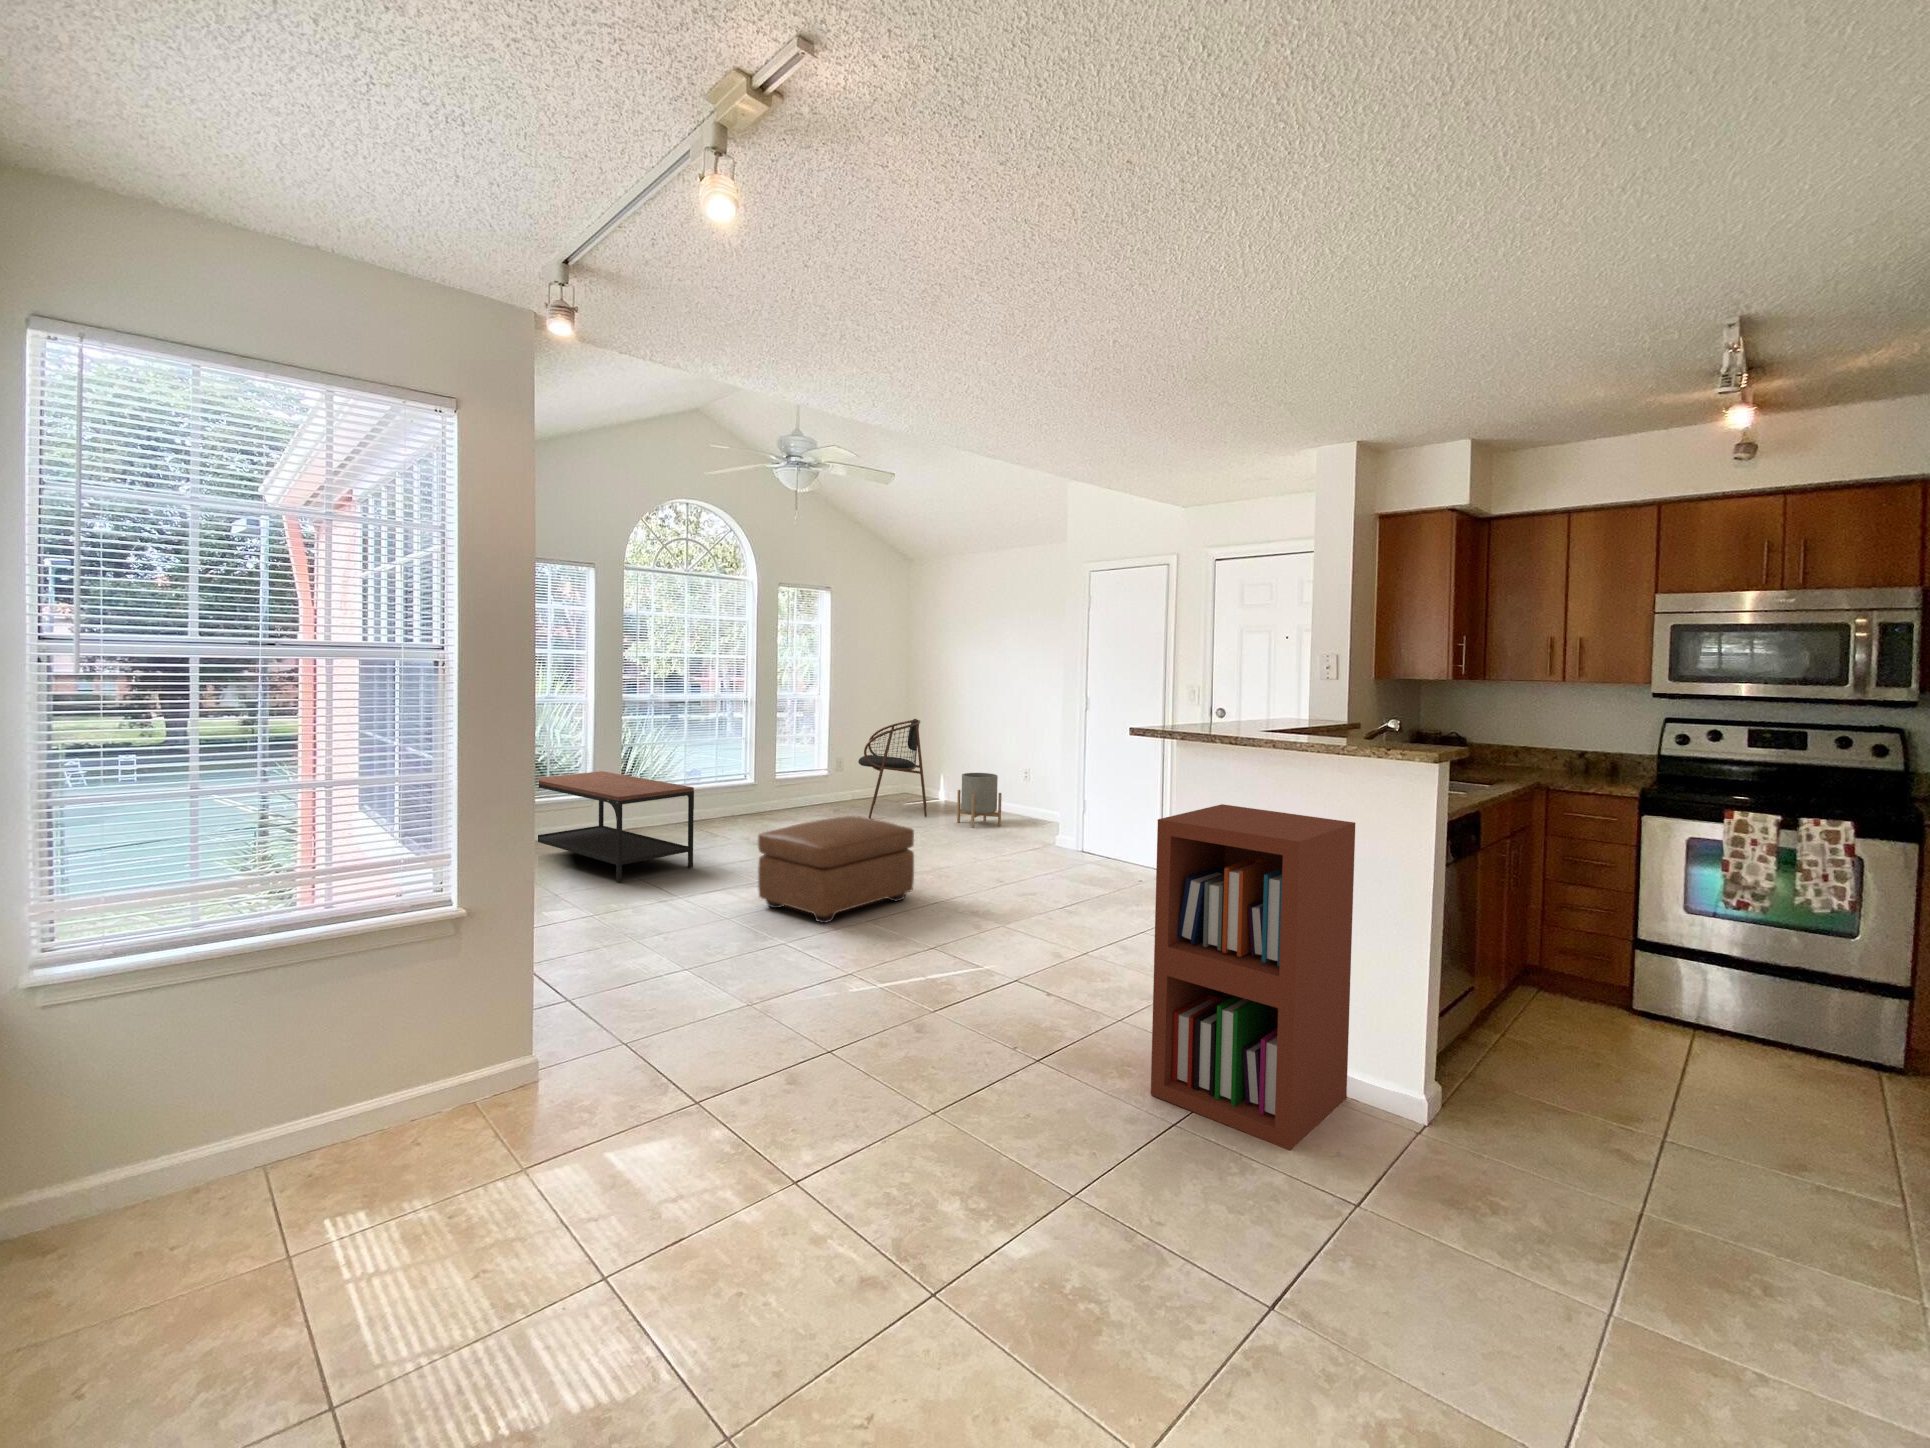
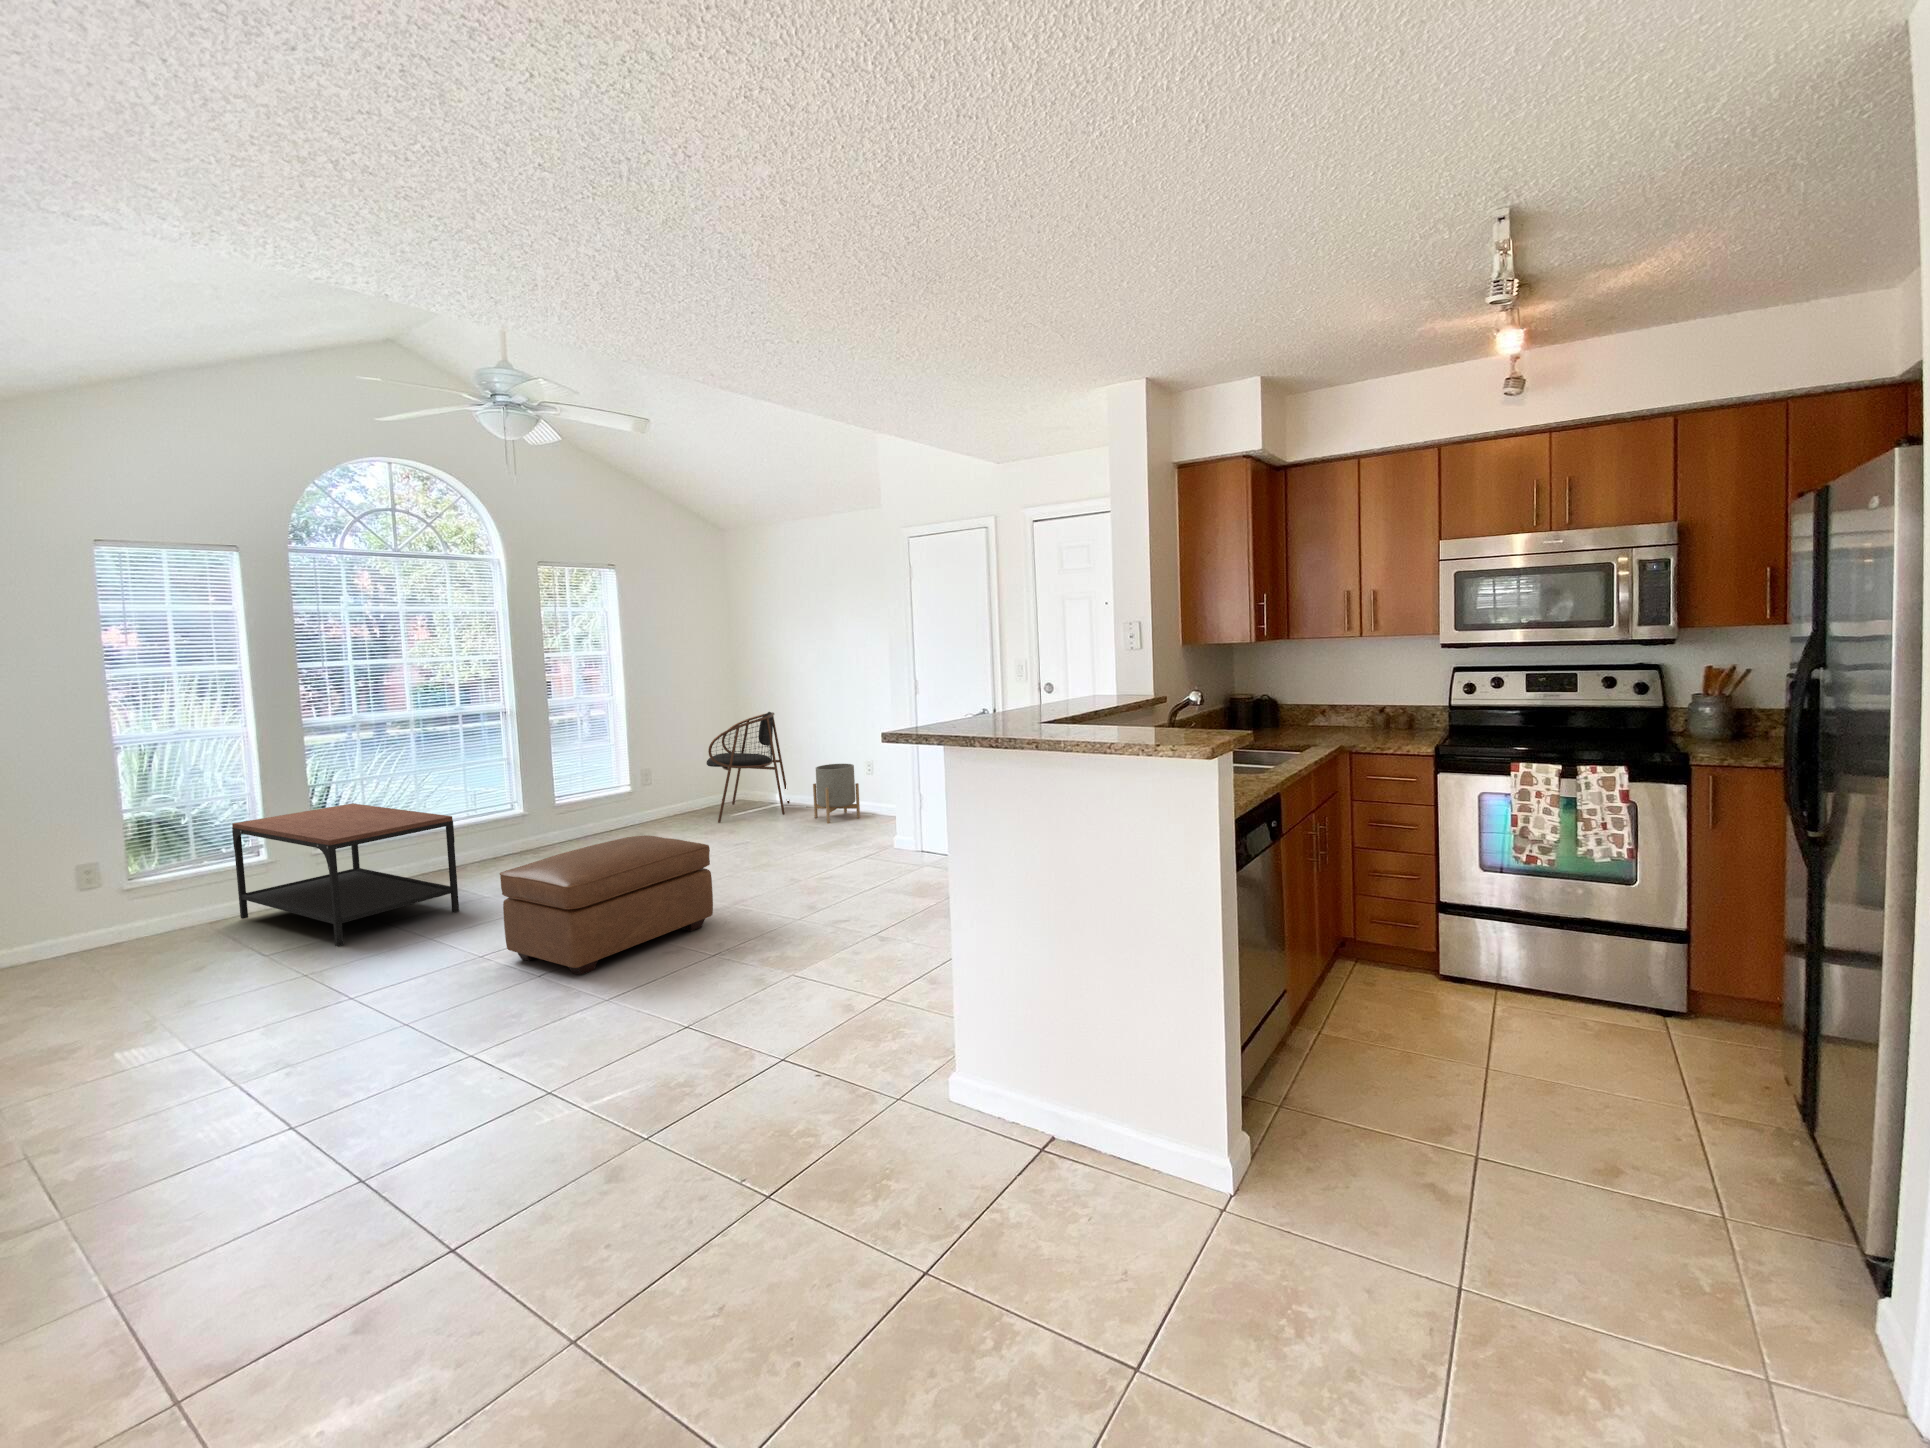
bookshelf: present [1151,804,1355,1150] -> none [866,810,1129,1283]

